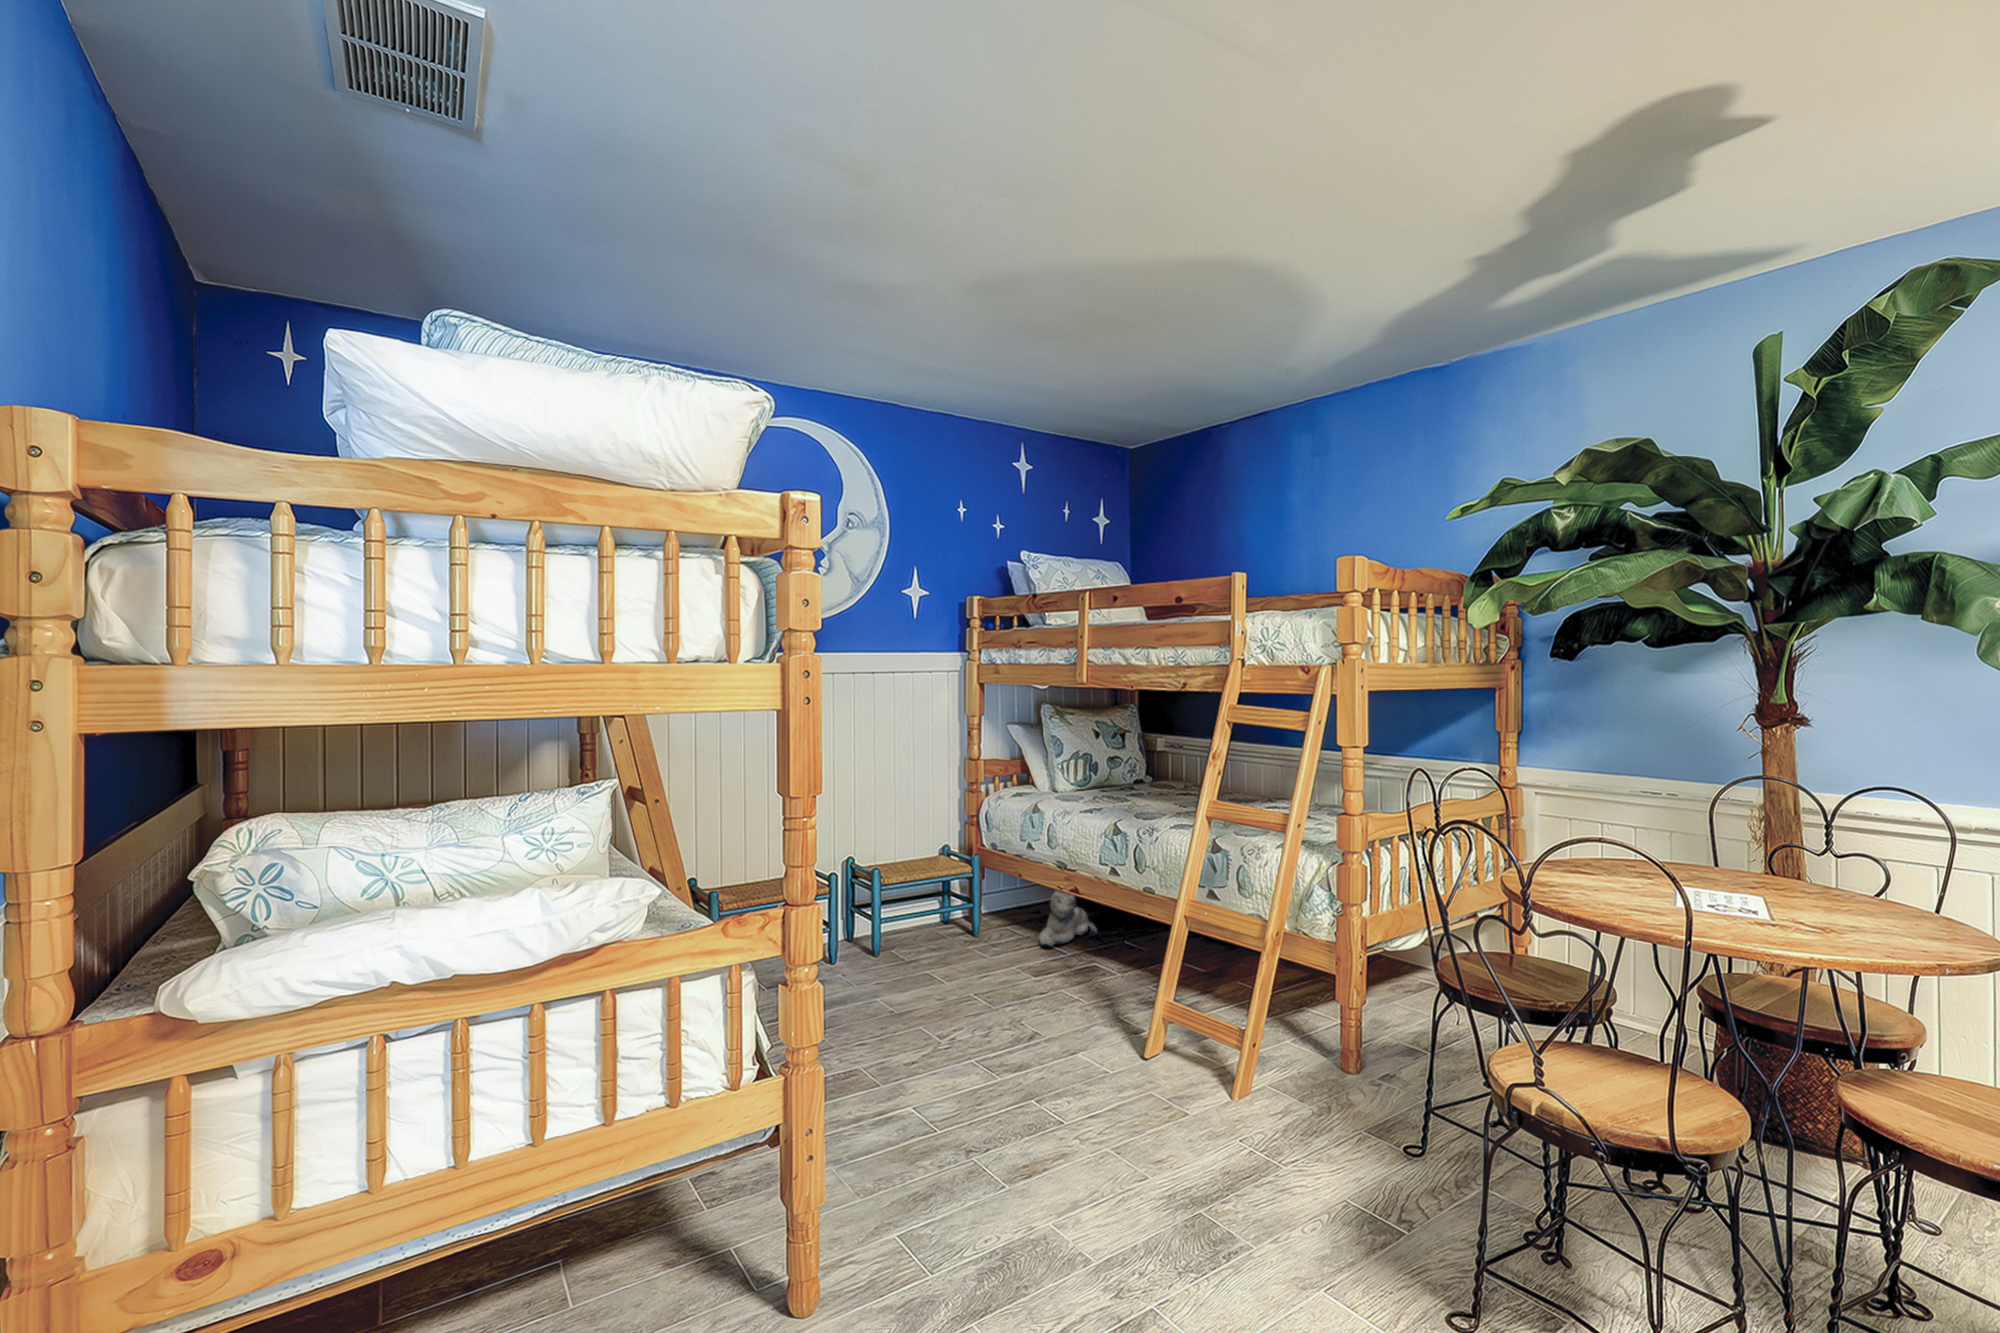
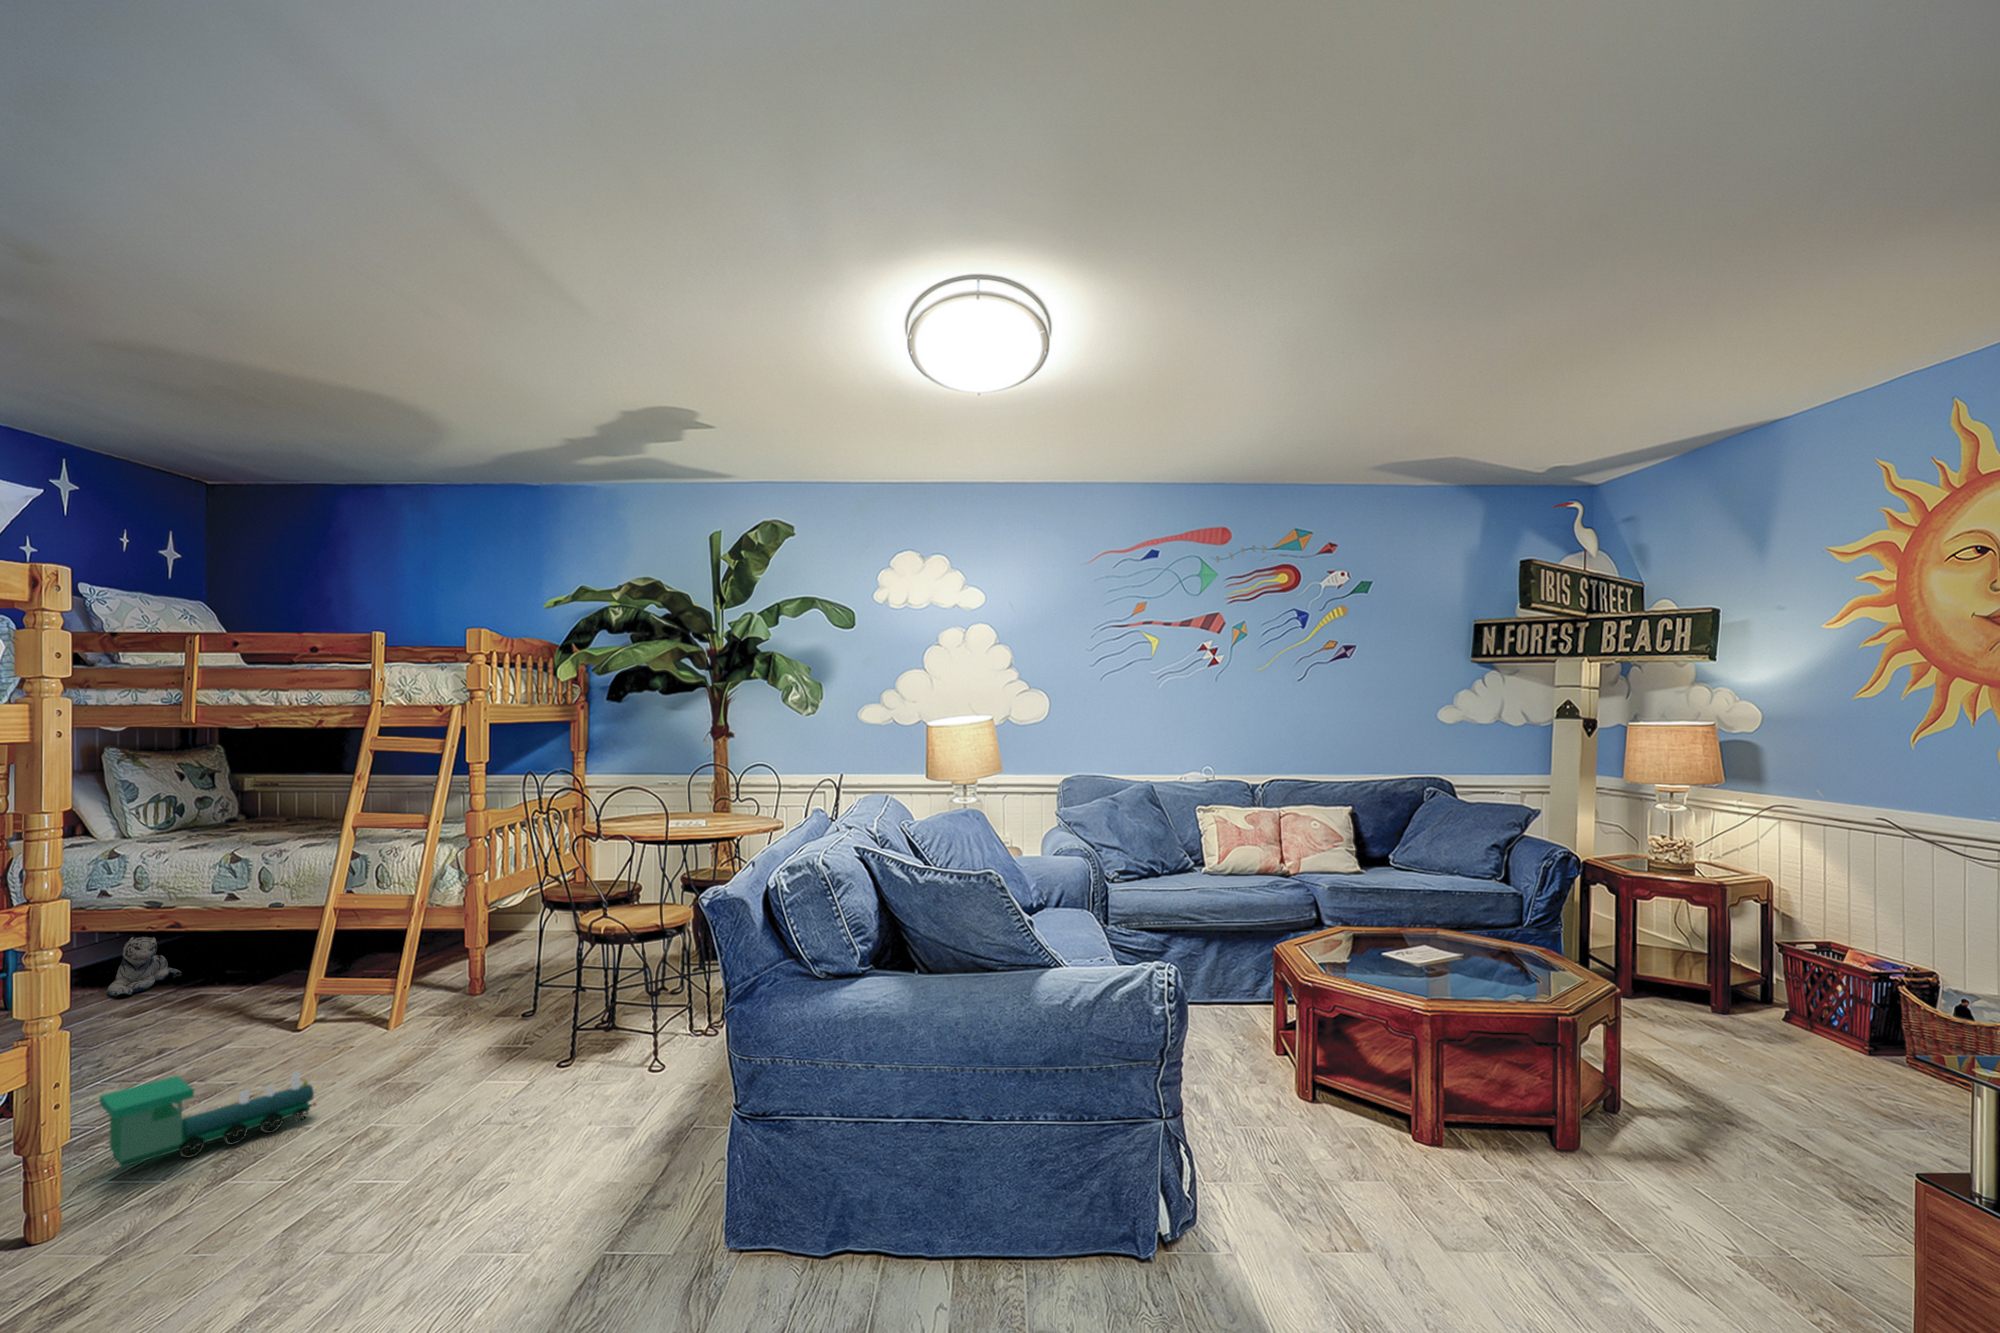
toy train: none [888,1120,1105,1242] -> present [100,1071,316,1167]

